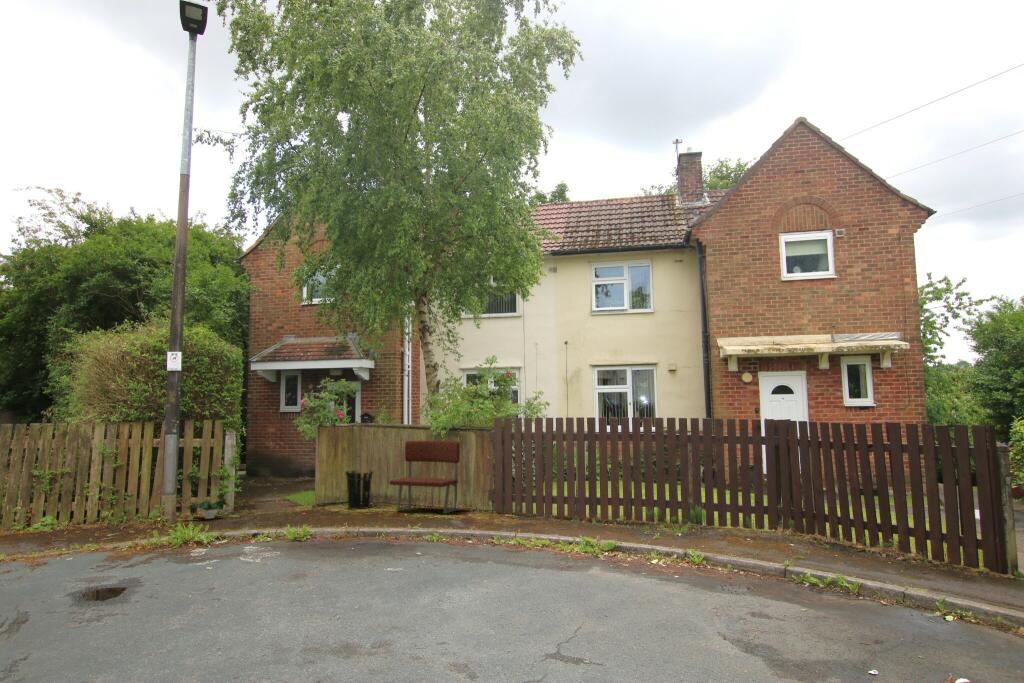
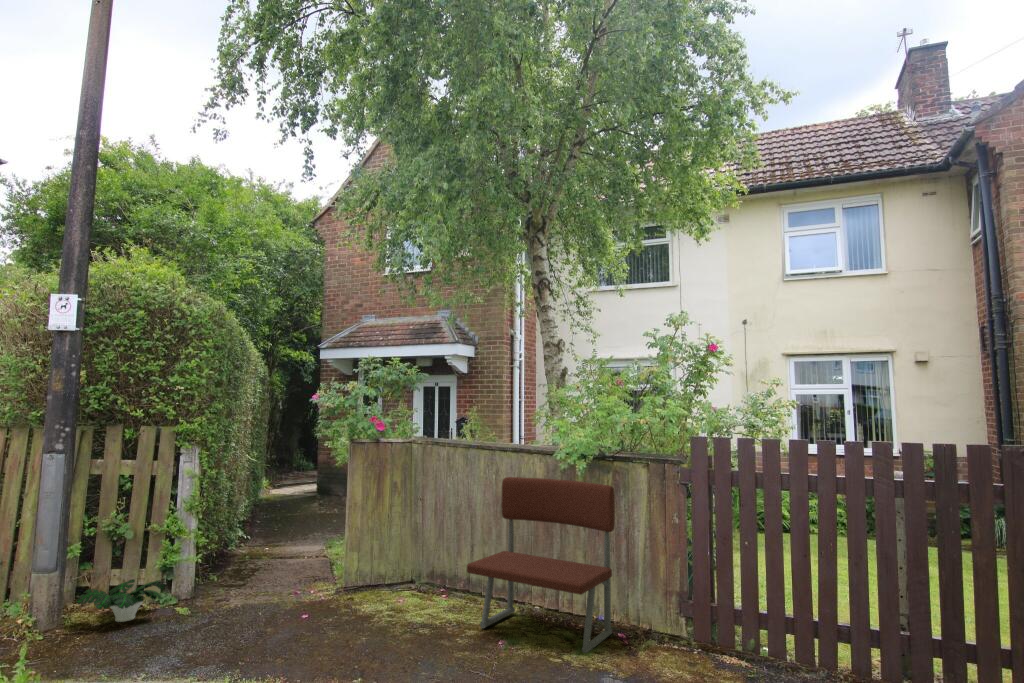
waste bin: present [345,471,373,509] -> none [390,526,445,607]

